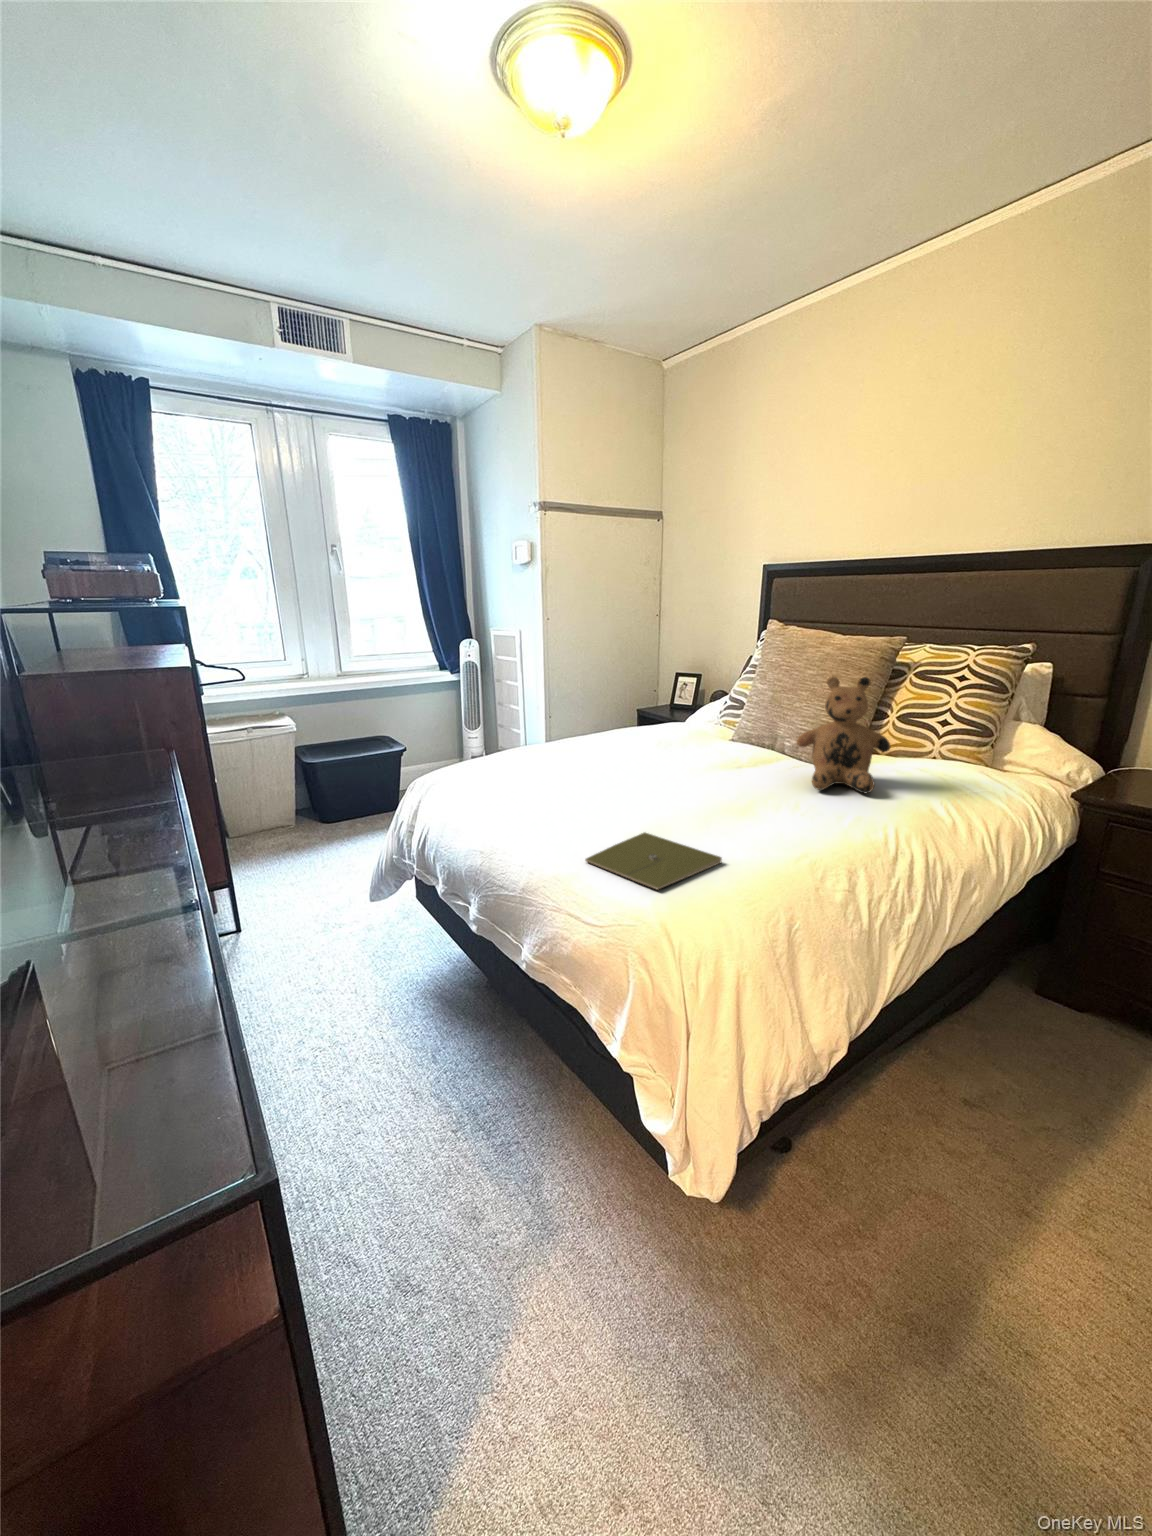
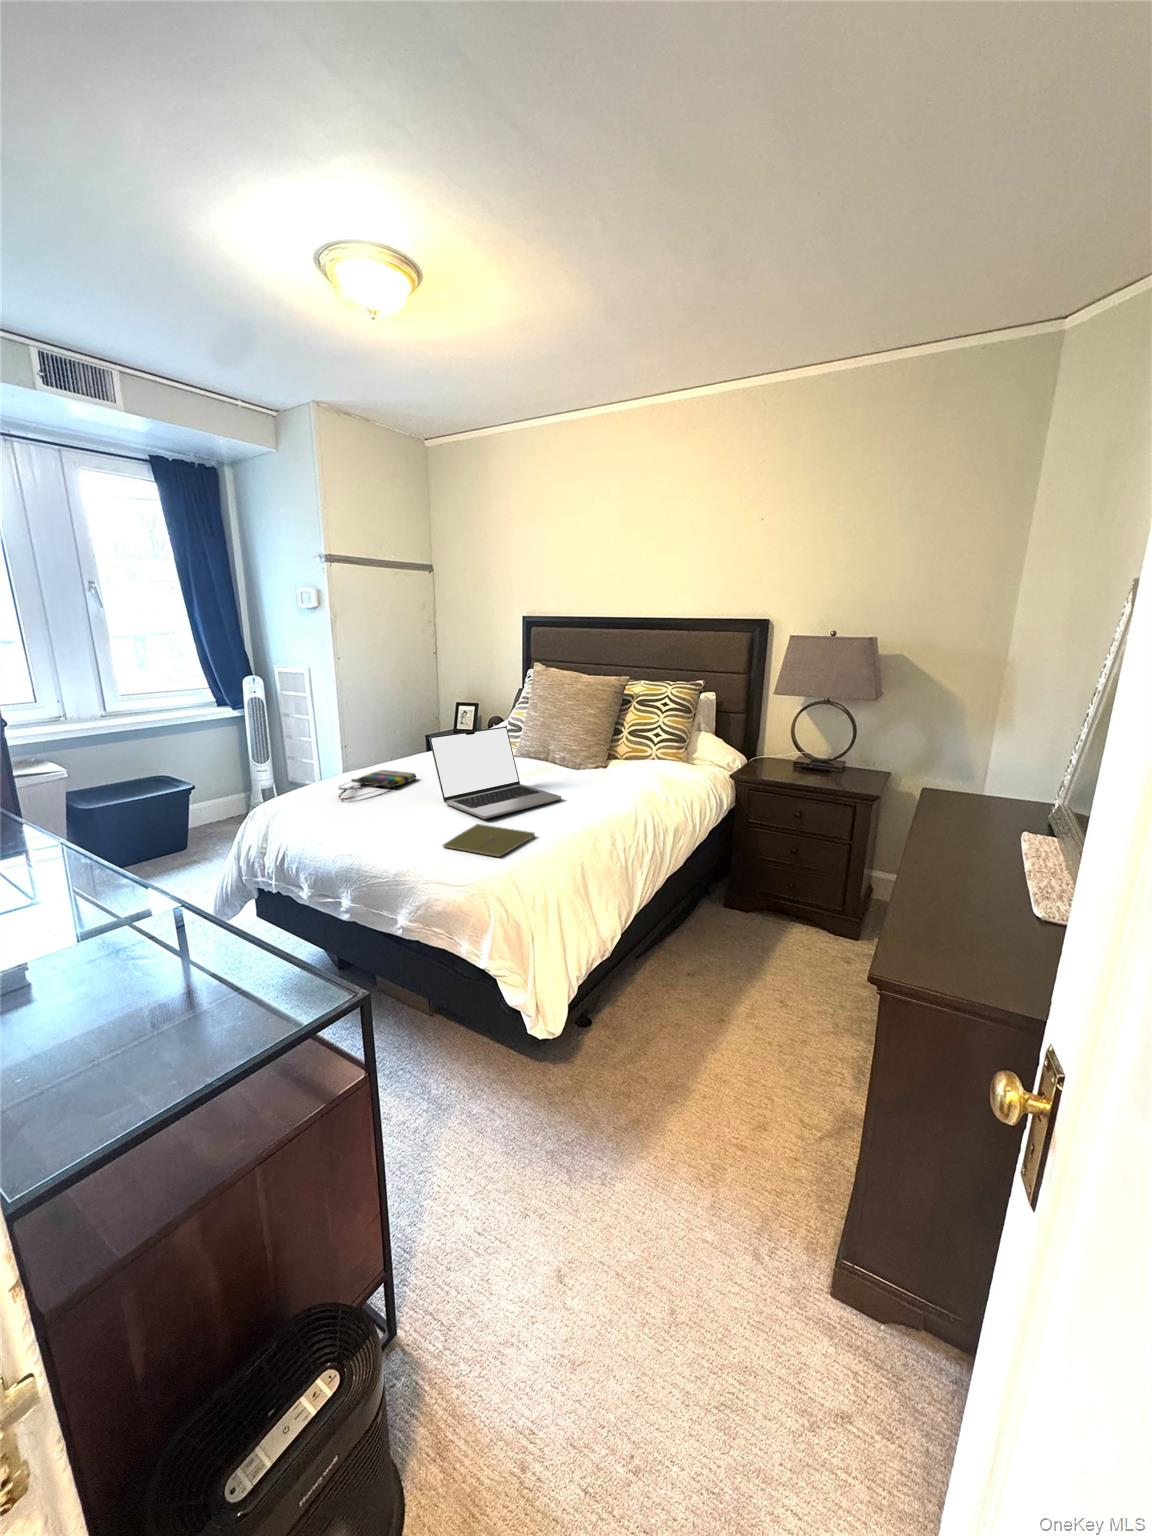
teddy bear: present [796,677,891,793] -> none [567,707,627,785]
laptop: none [602,700,778,826] -> present [429,727,561,819]
tote bag: none [495,747,595,781] -> present [339,770,416,800]

